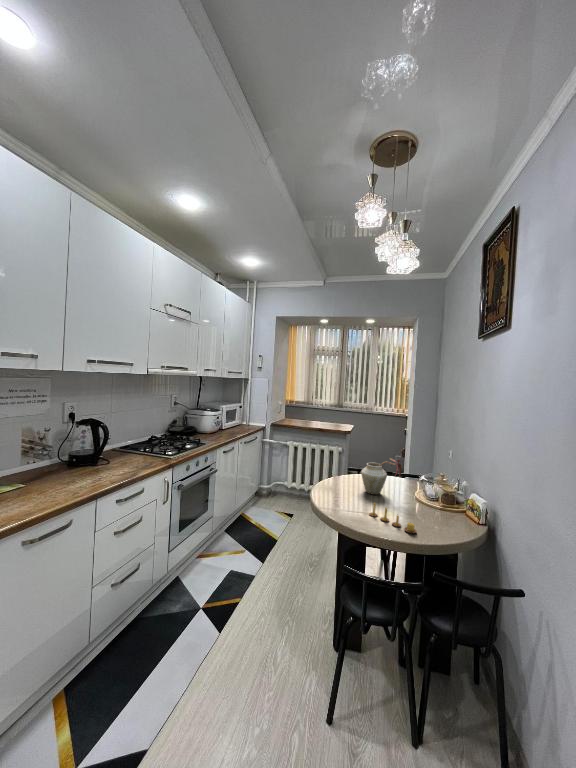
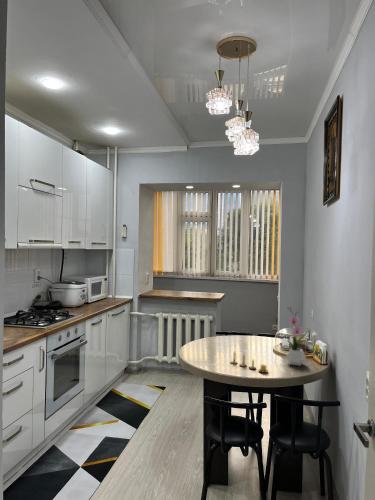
flower arrangement: none [434,455,460,525] -> present [286,307,306,366]
vase: present [361,458,402,495] -> none [225,315,261,350]

